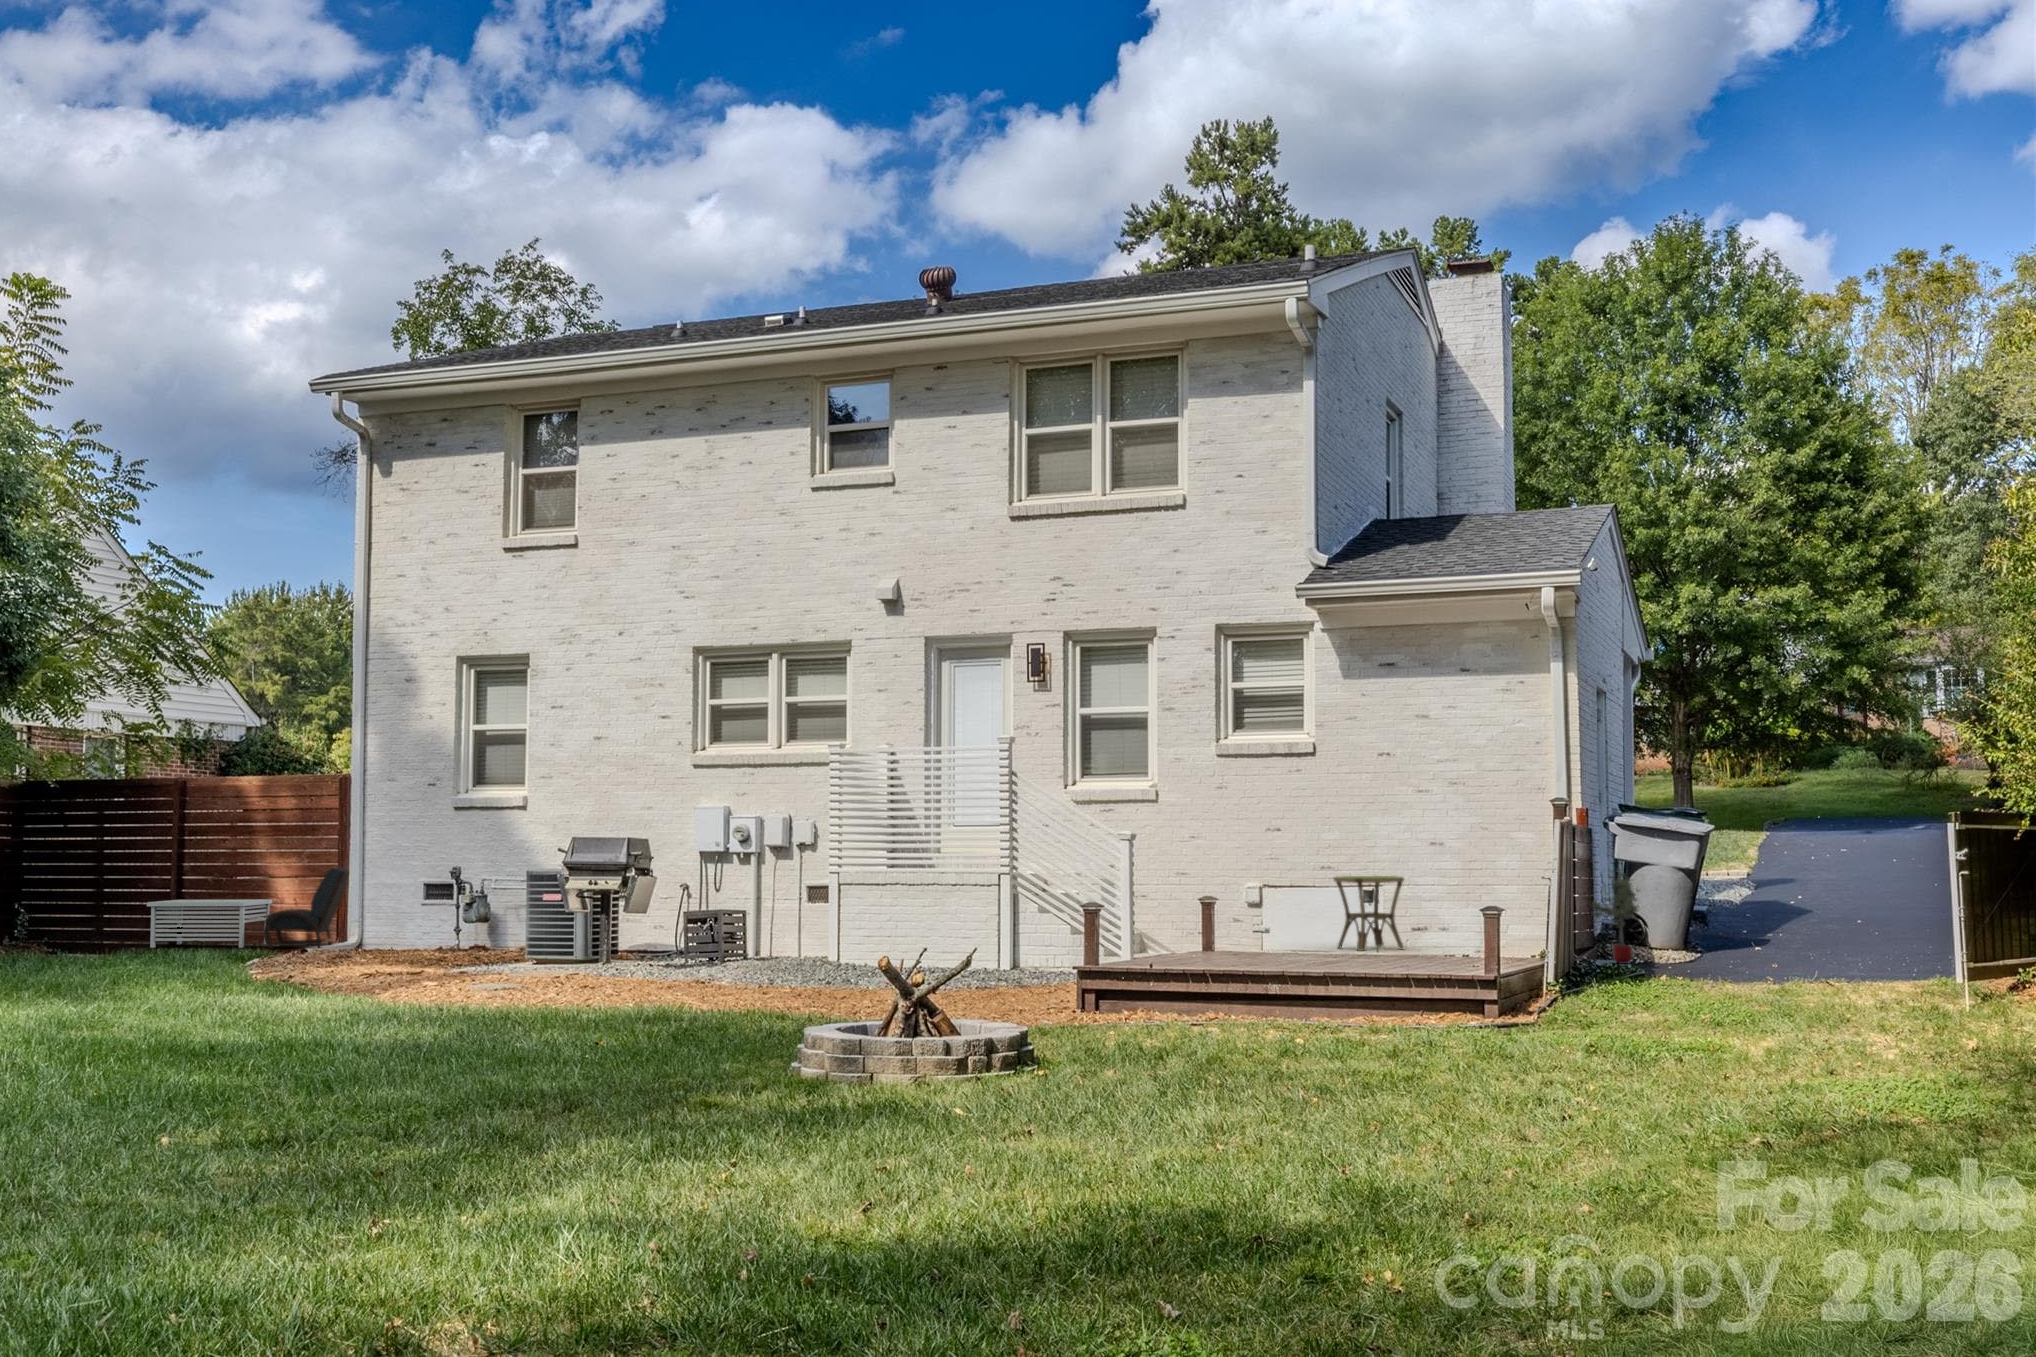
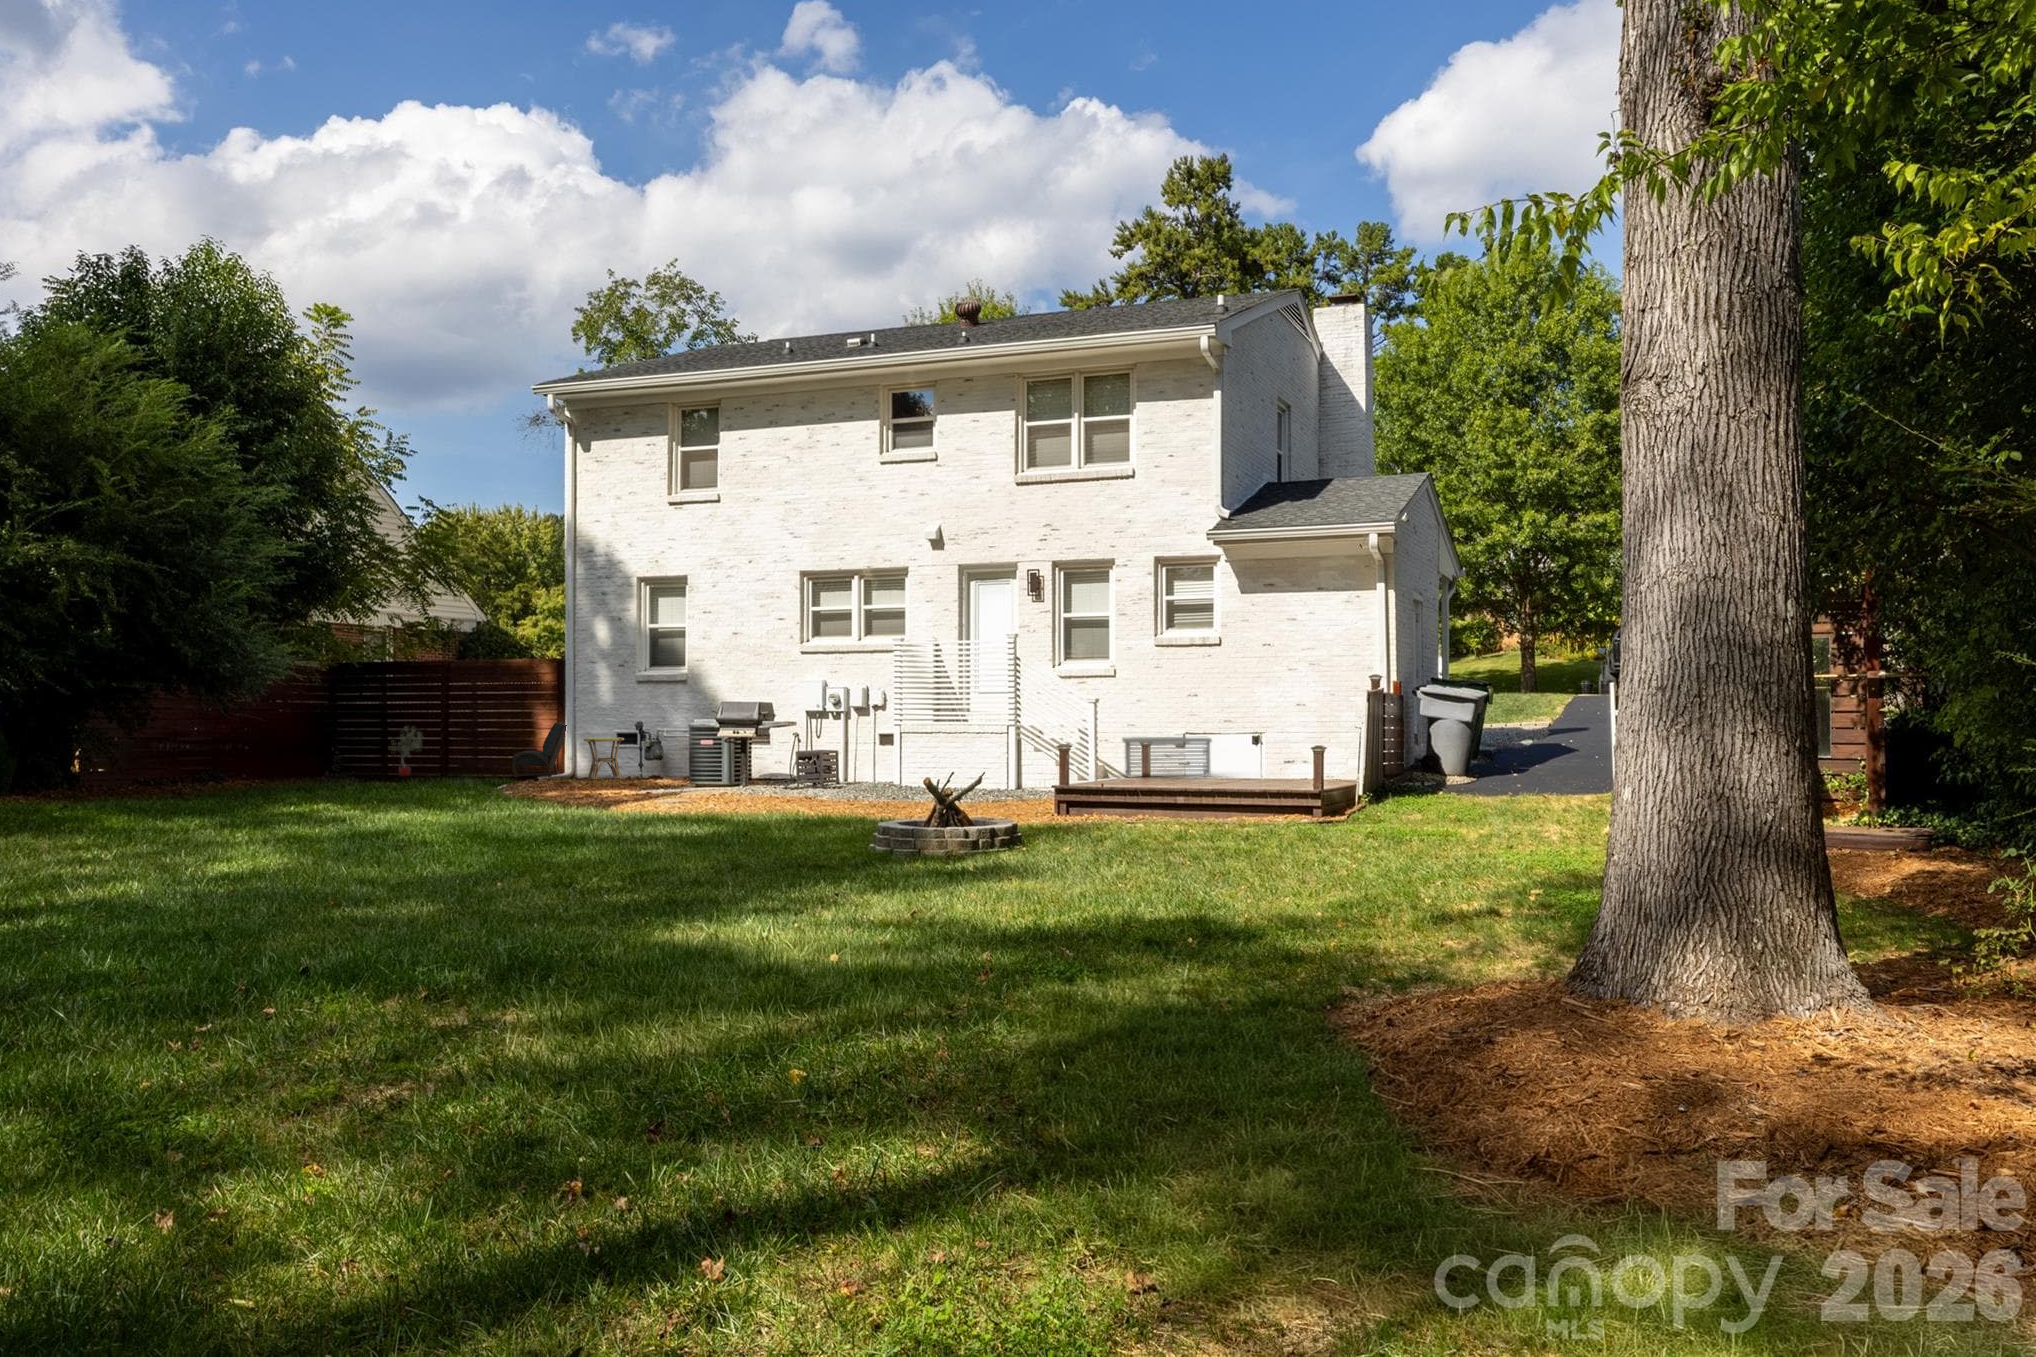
potted tree: present [1592,869,1639,964] -> present [389,727,421,776]
side table: present [1334,876,1404,951] -> present [584,737,624,779]
storage bench: present [147,899,273,948] -> present [1122,737,1212,777]

